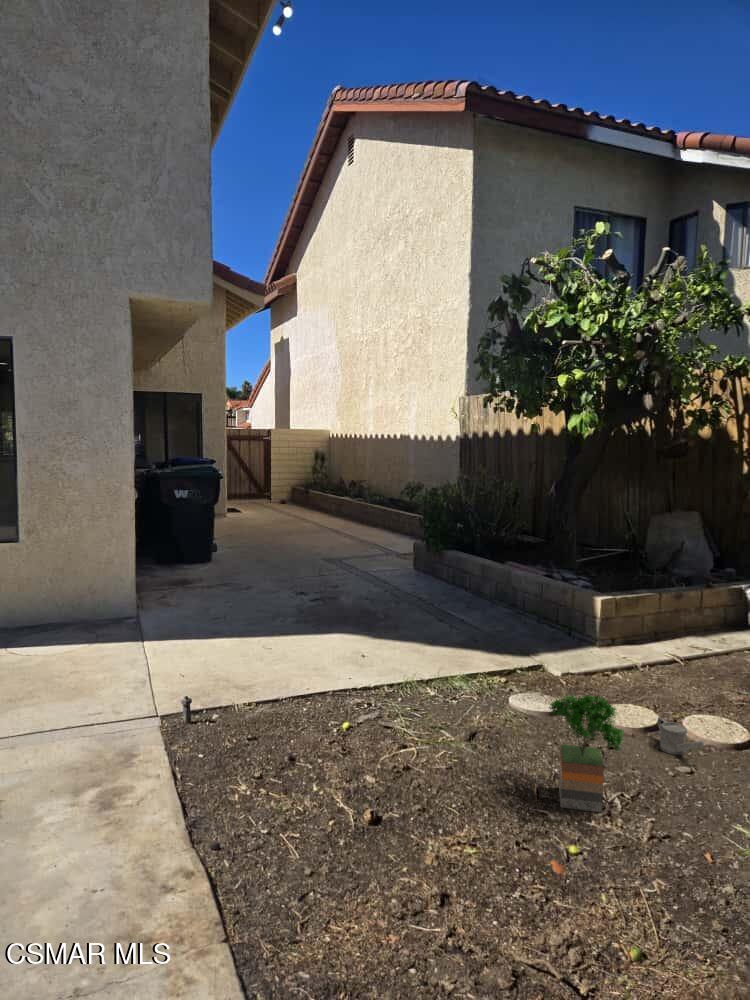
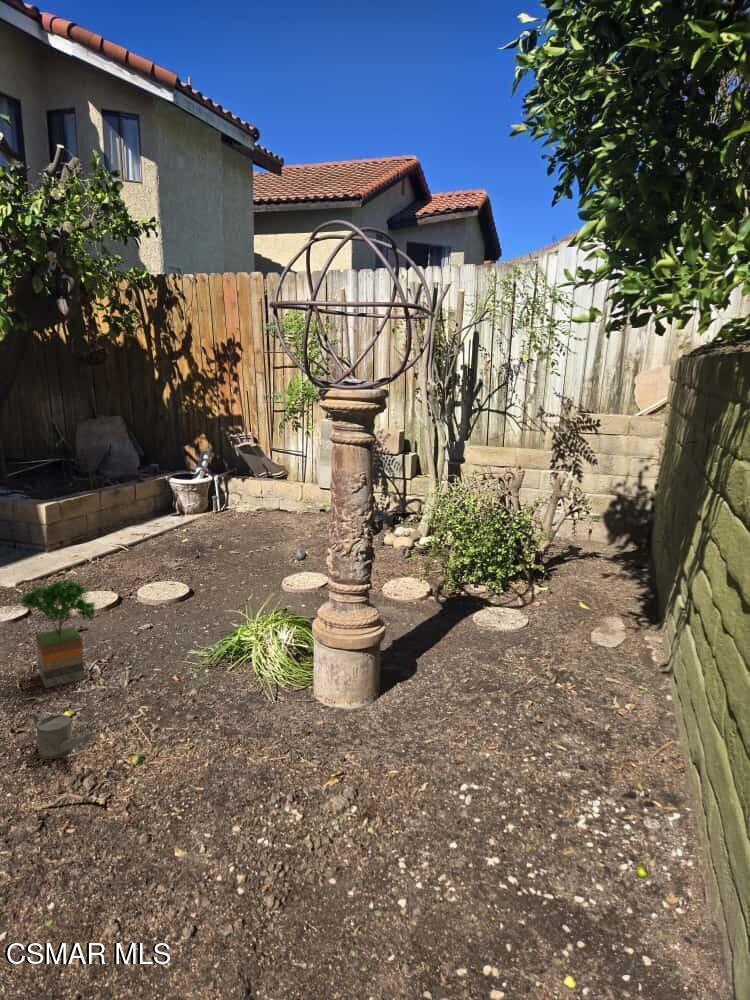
watering can: present [658,718,704,755] -> present [33,713,92,759]

